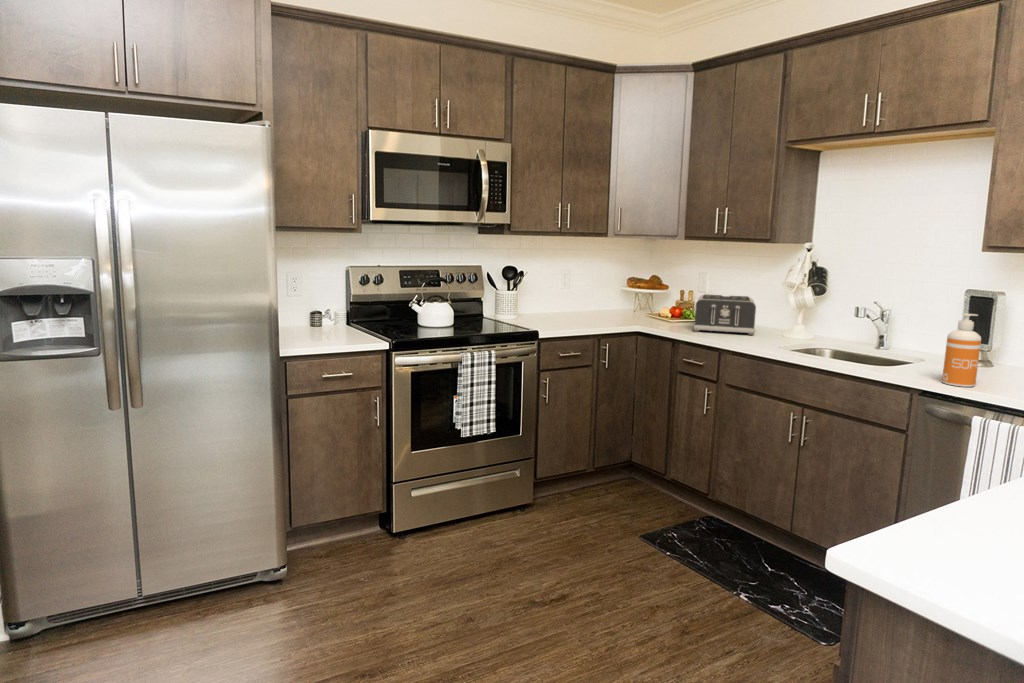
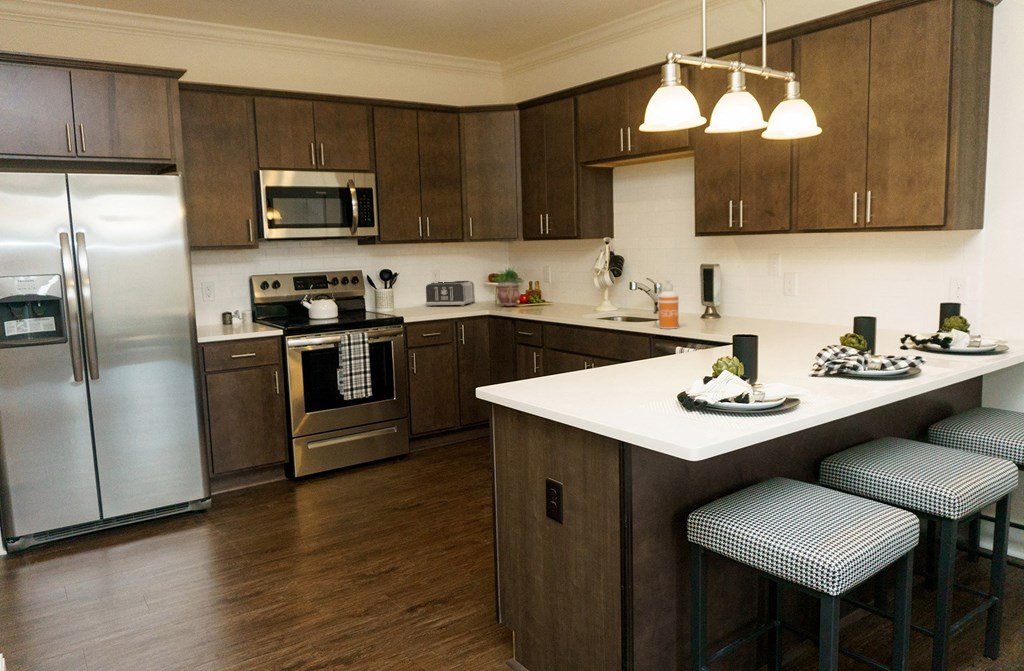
potted plant: none [640,270,683,321] -> present [493,268,524,306]
toaster: present [694,294,756,335] -> present [426,281,475,307]

